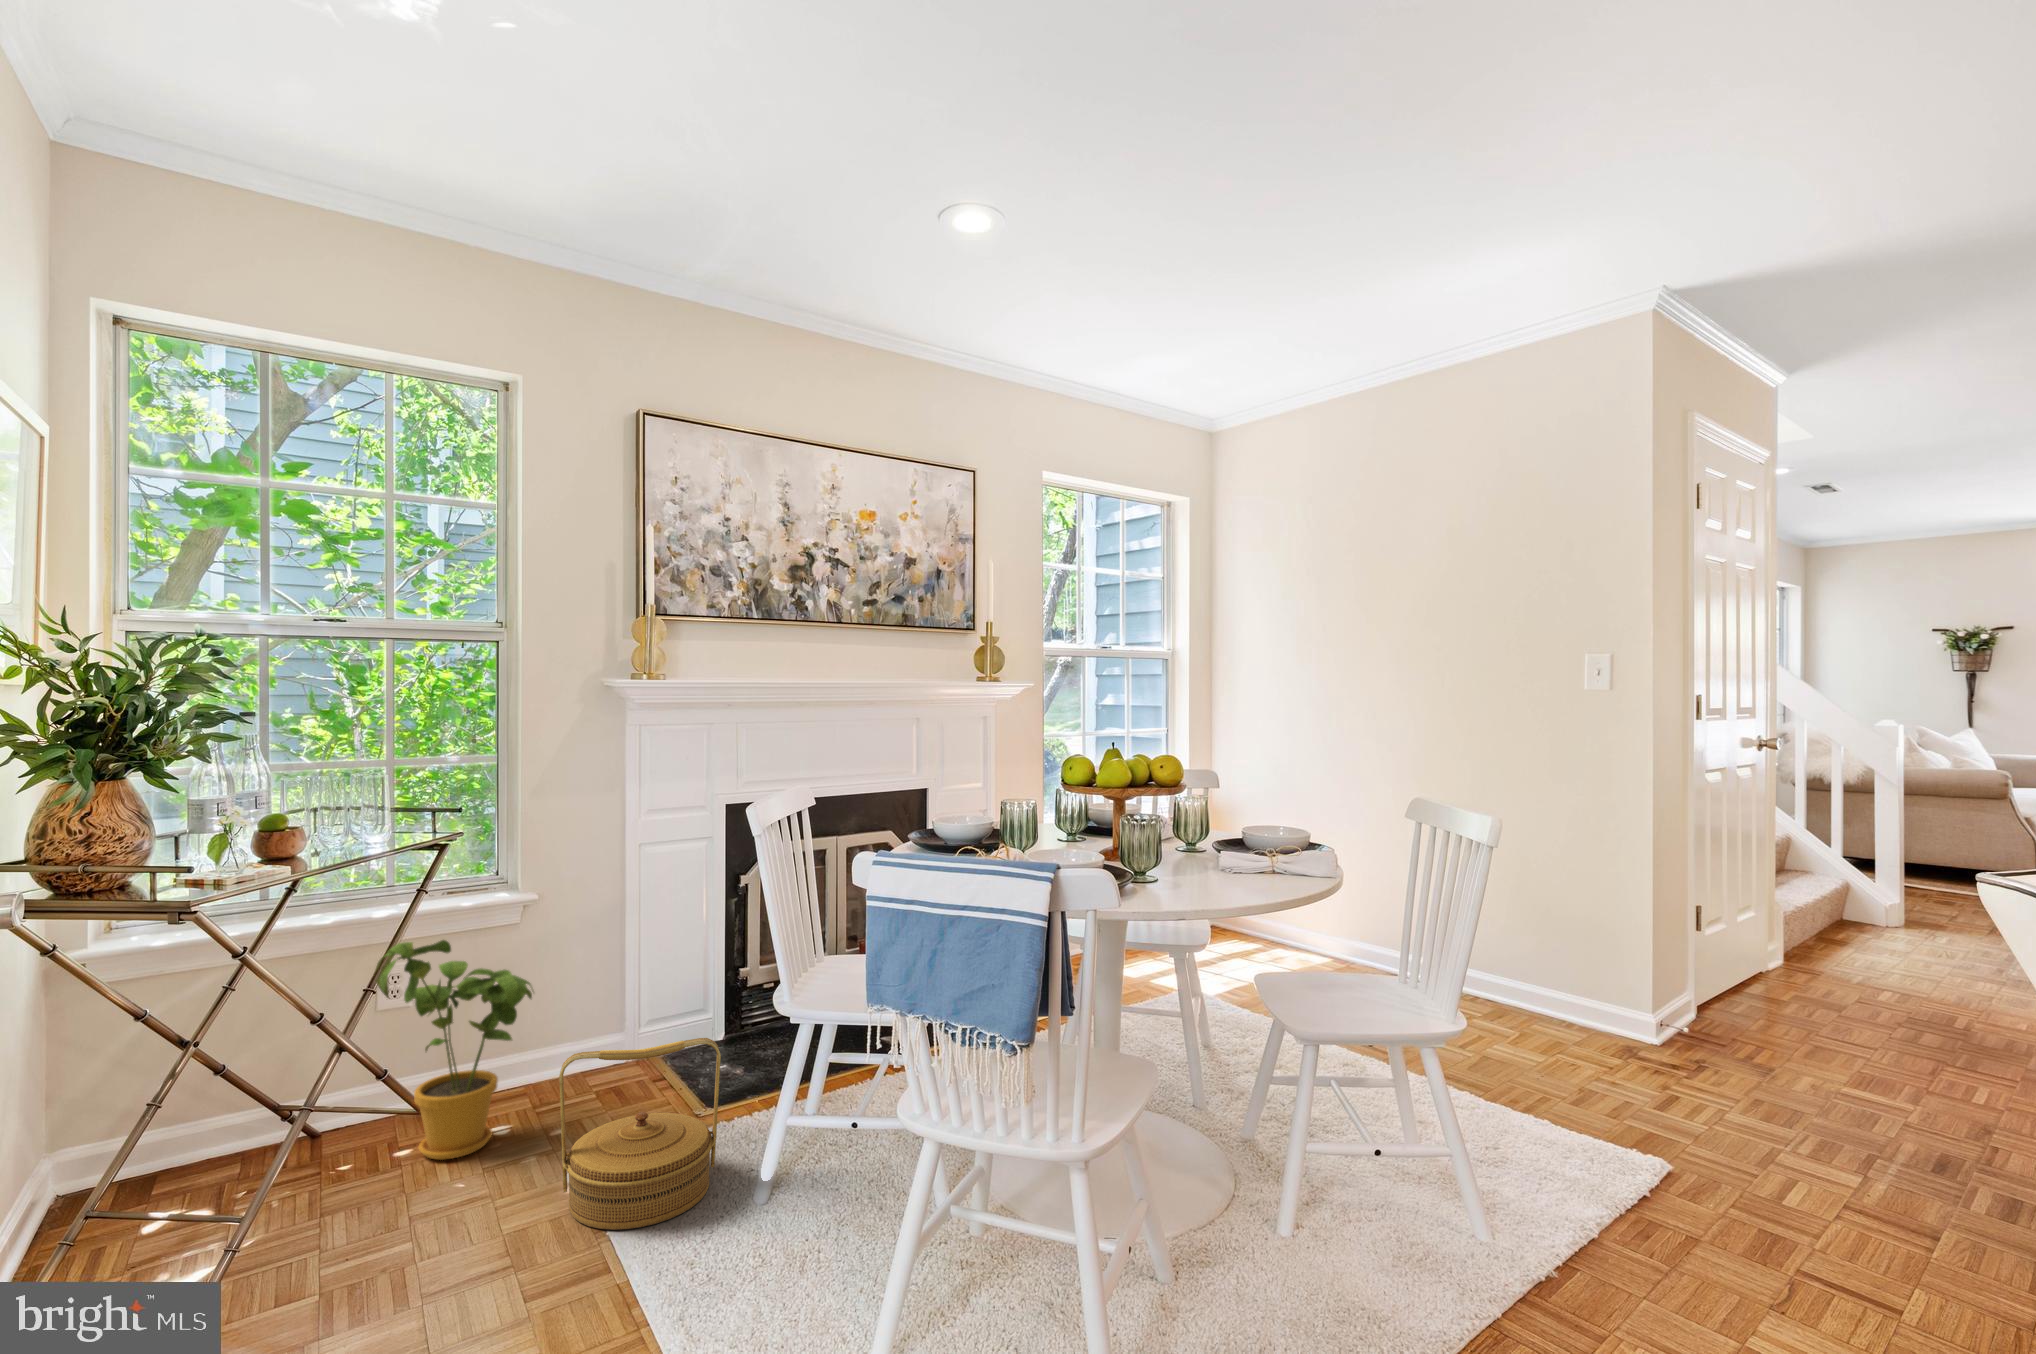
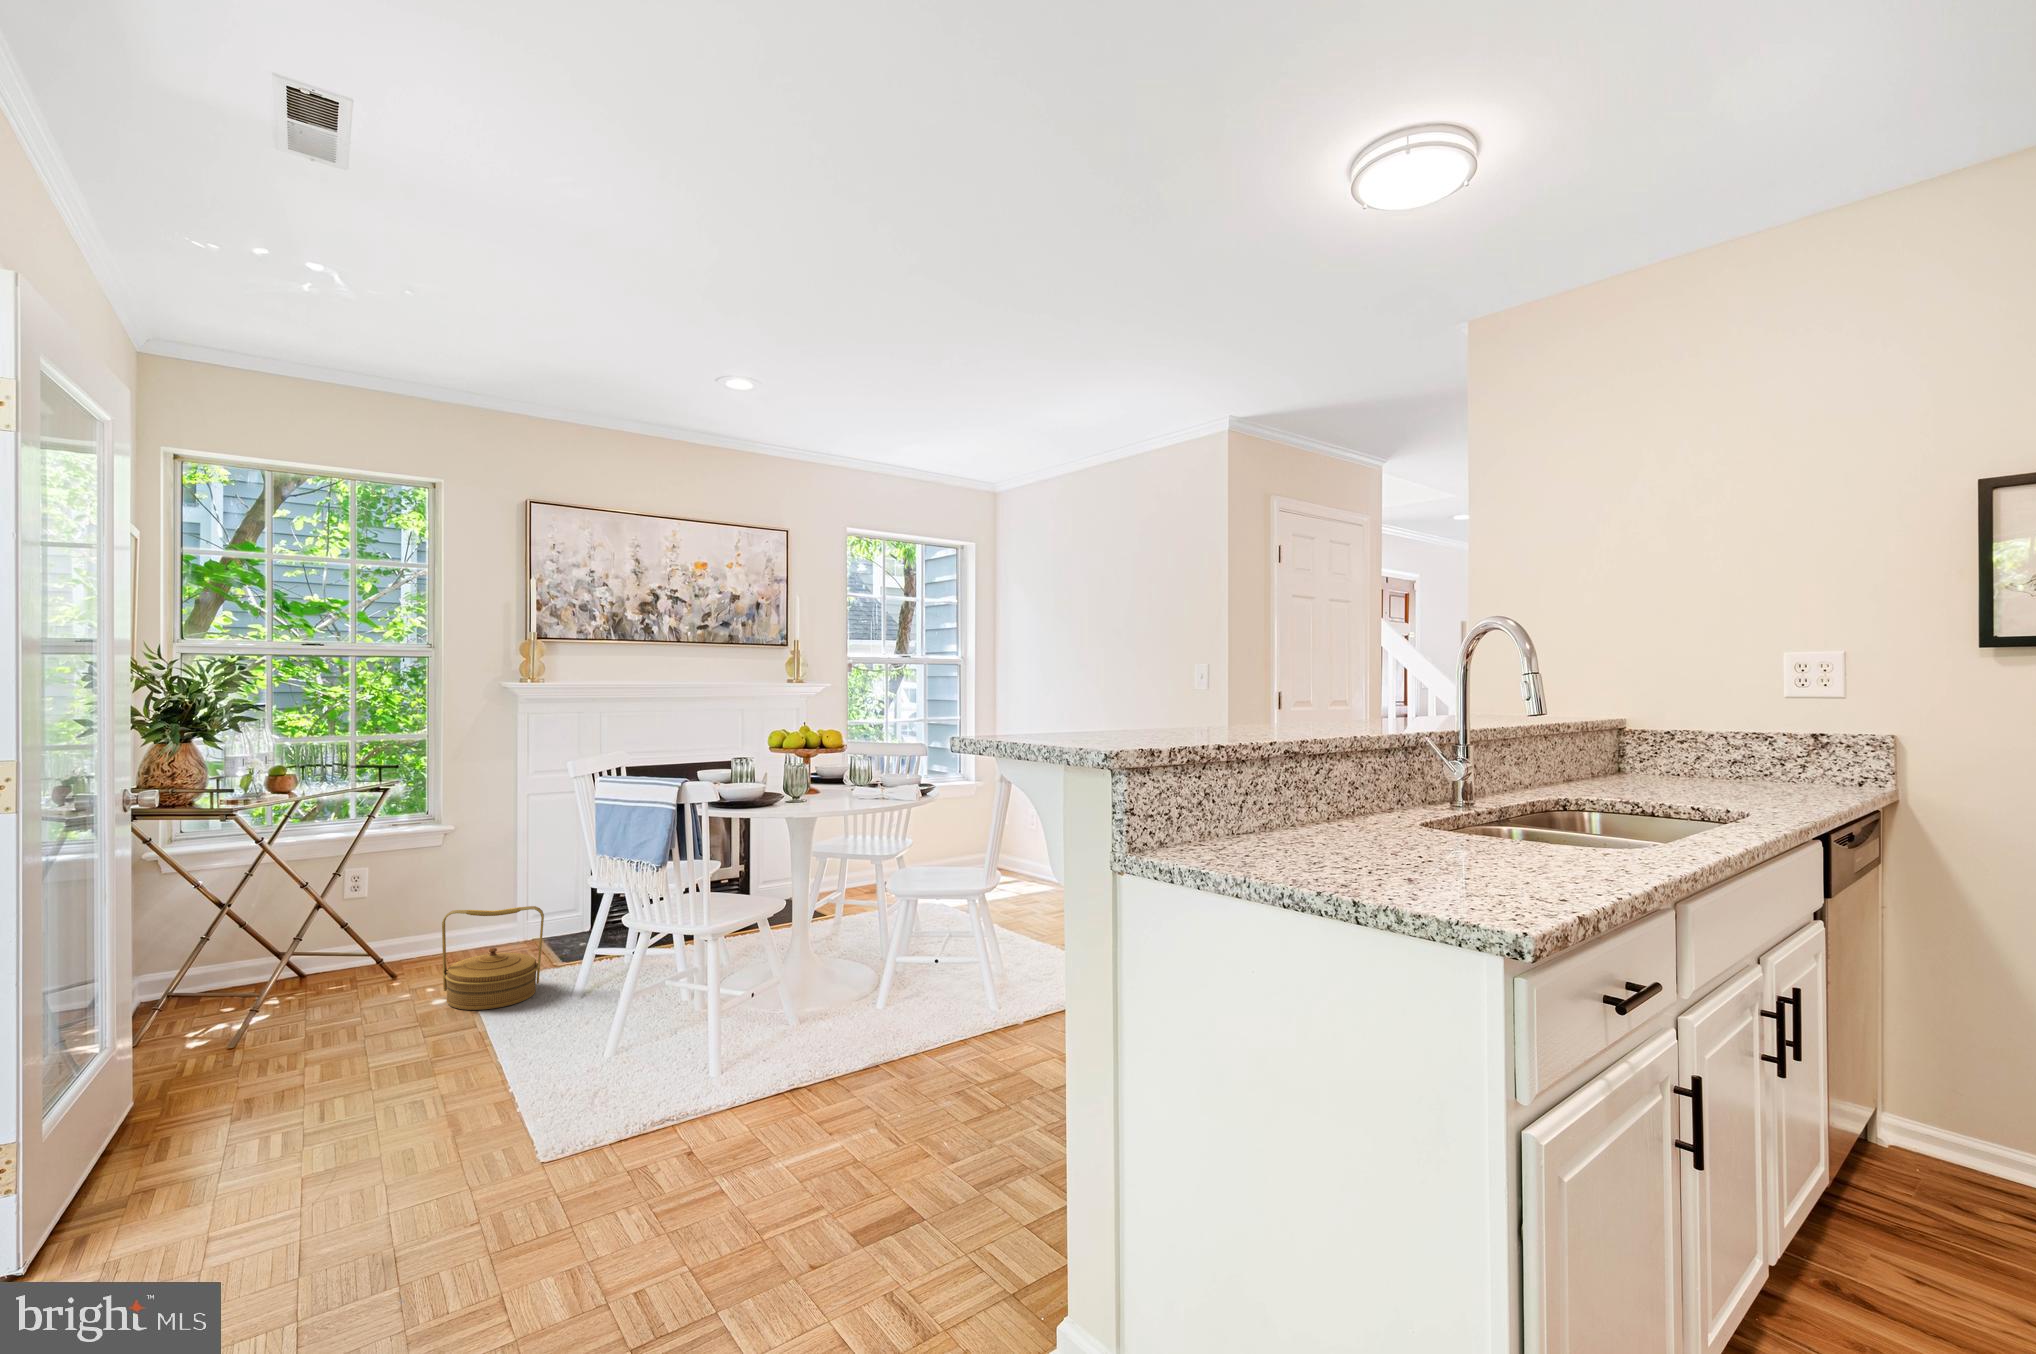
house plant: present [375,940,532,1160] -> none [339,843,440,977]

